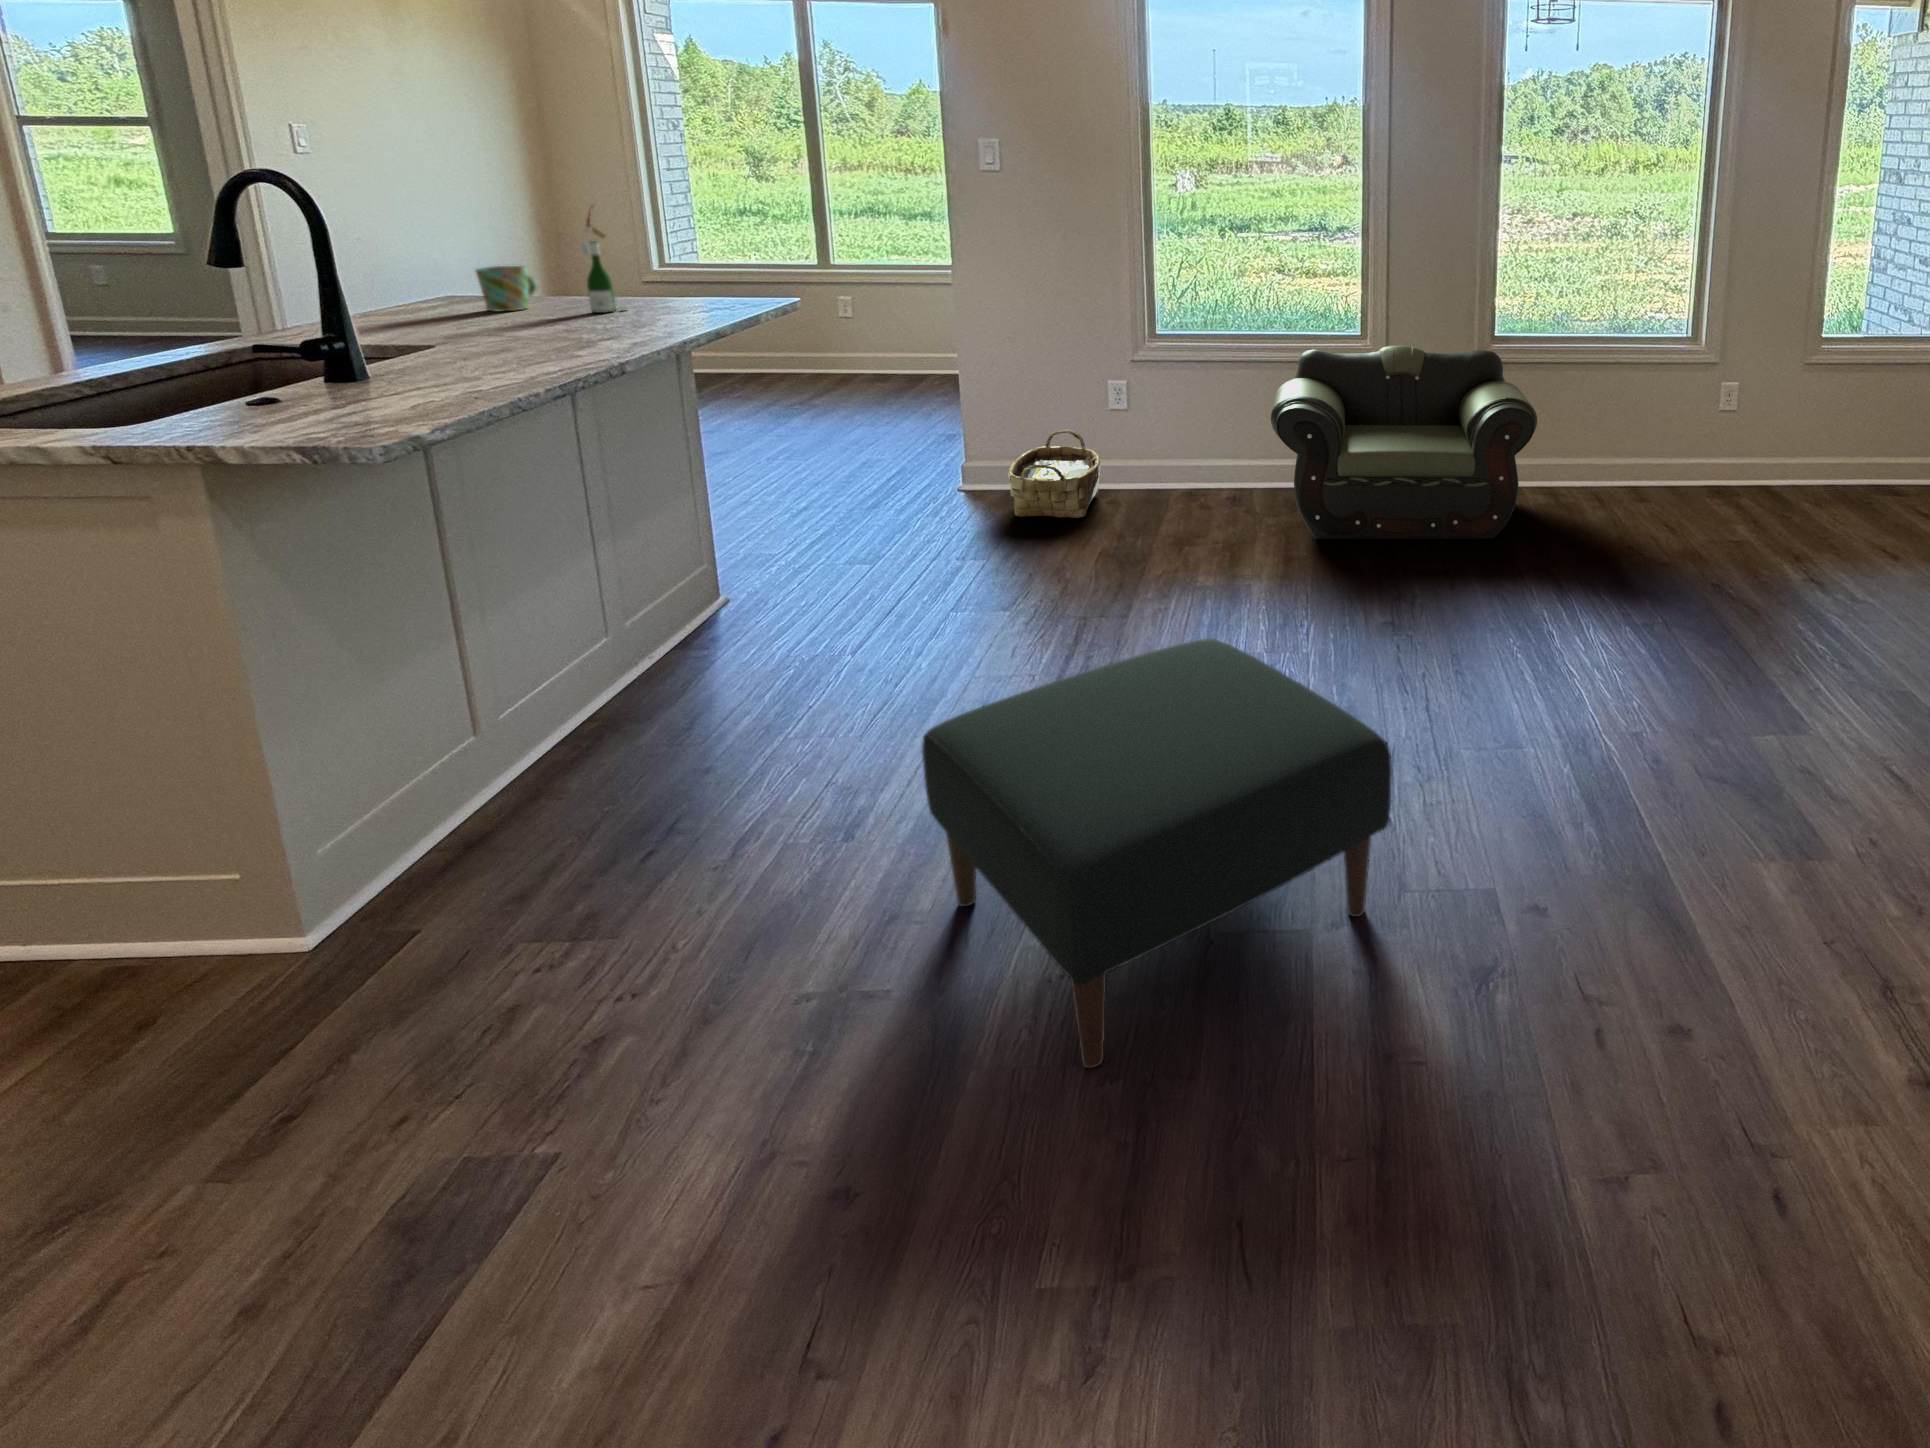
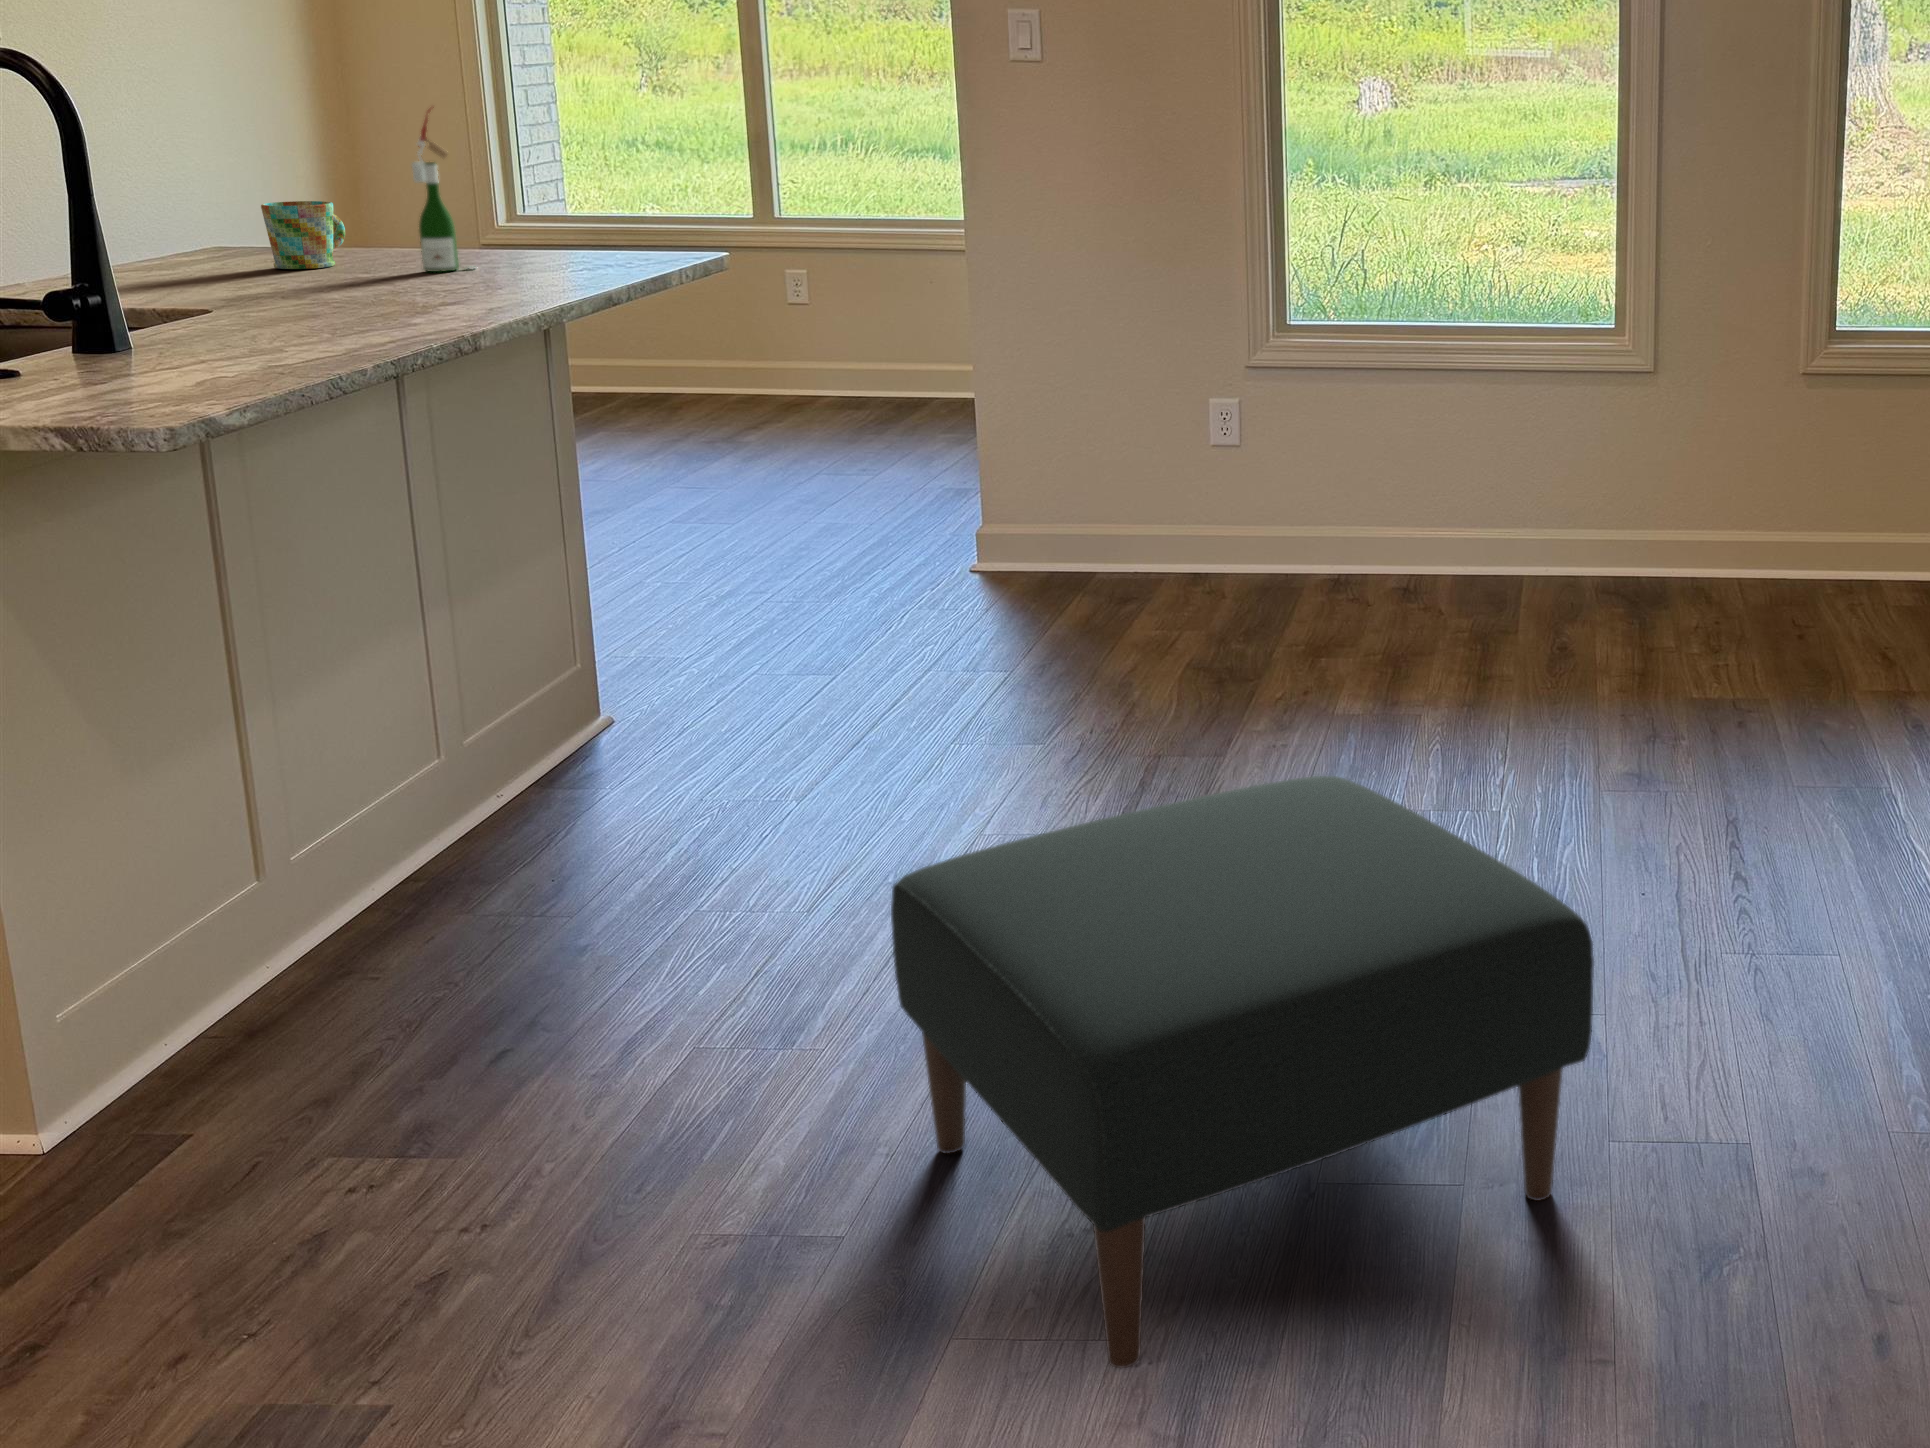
armchair: present [1271,346,1537,539] -> none [1462,350,1909,674]
woven basket: present [1009,430,1100,518] -> none [1040,482,1187,625]

